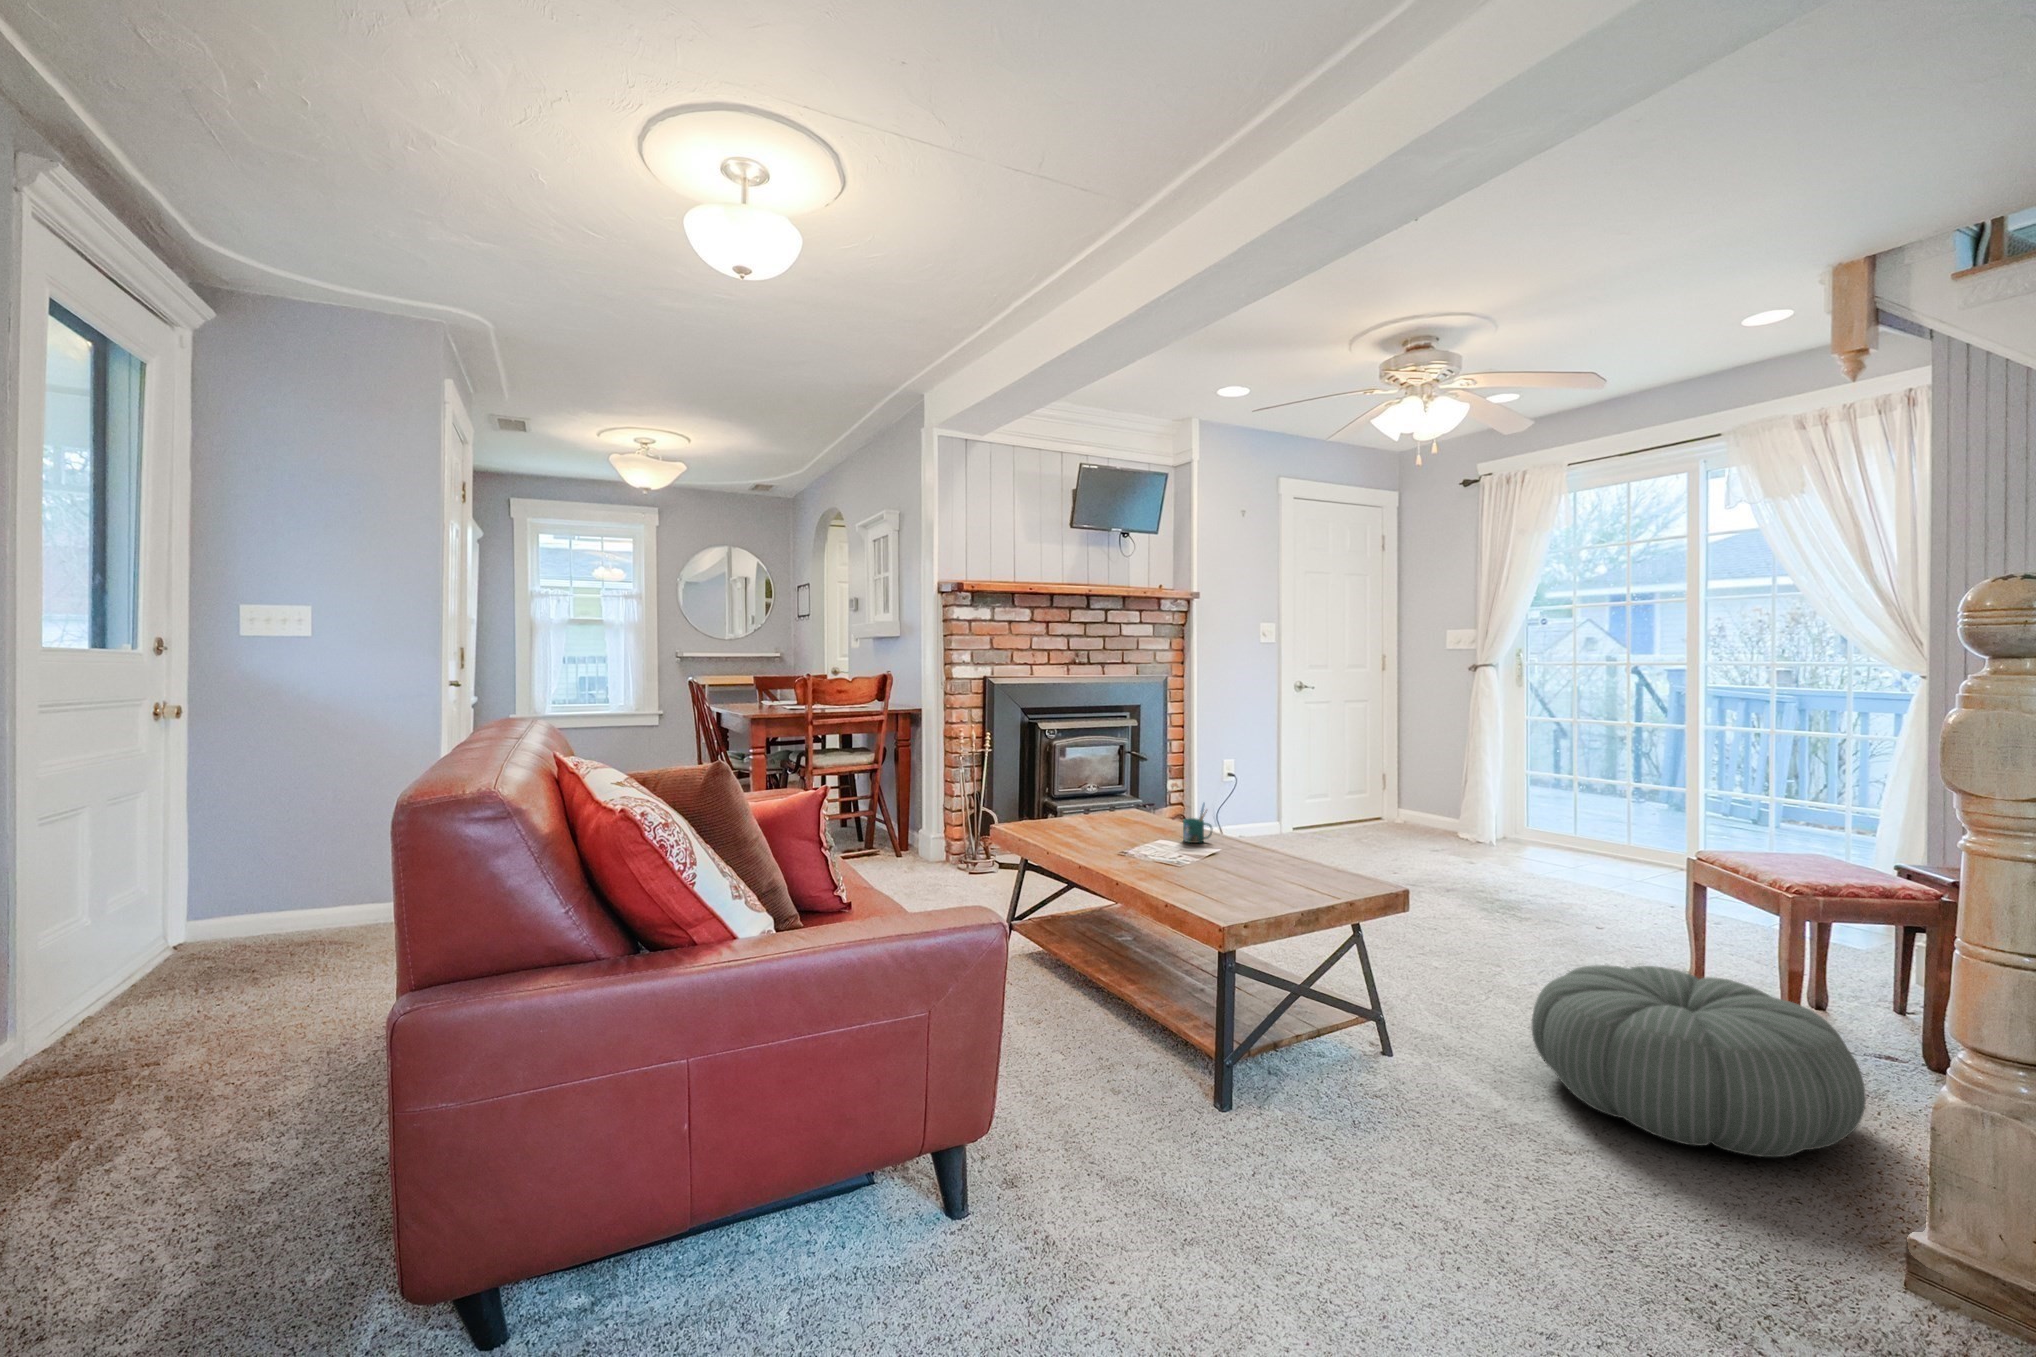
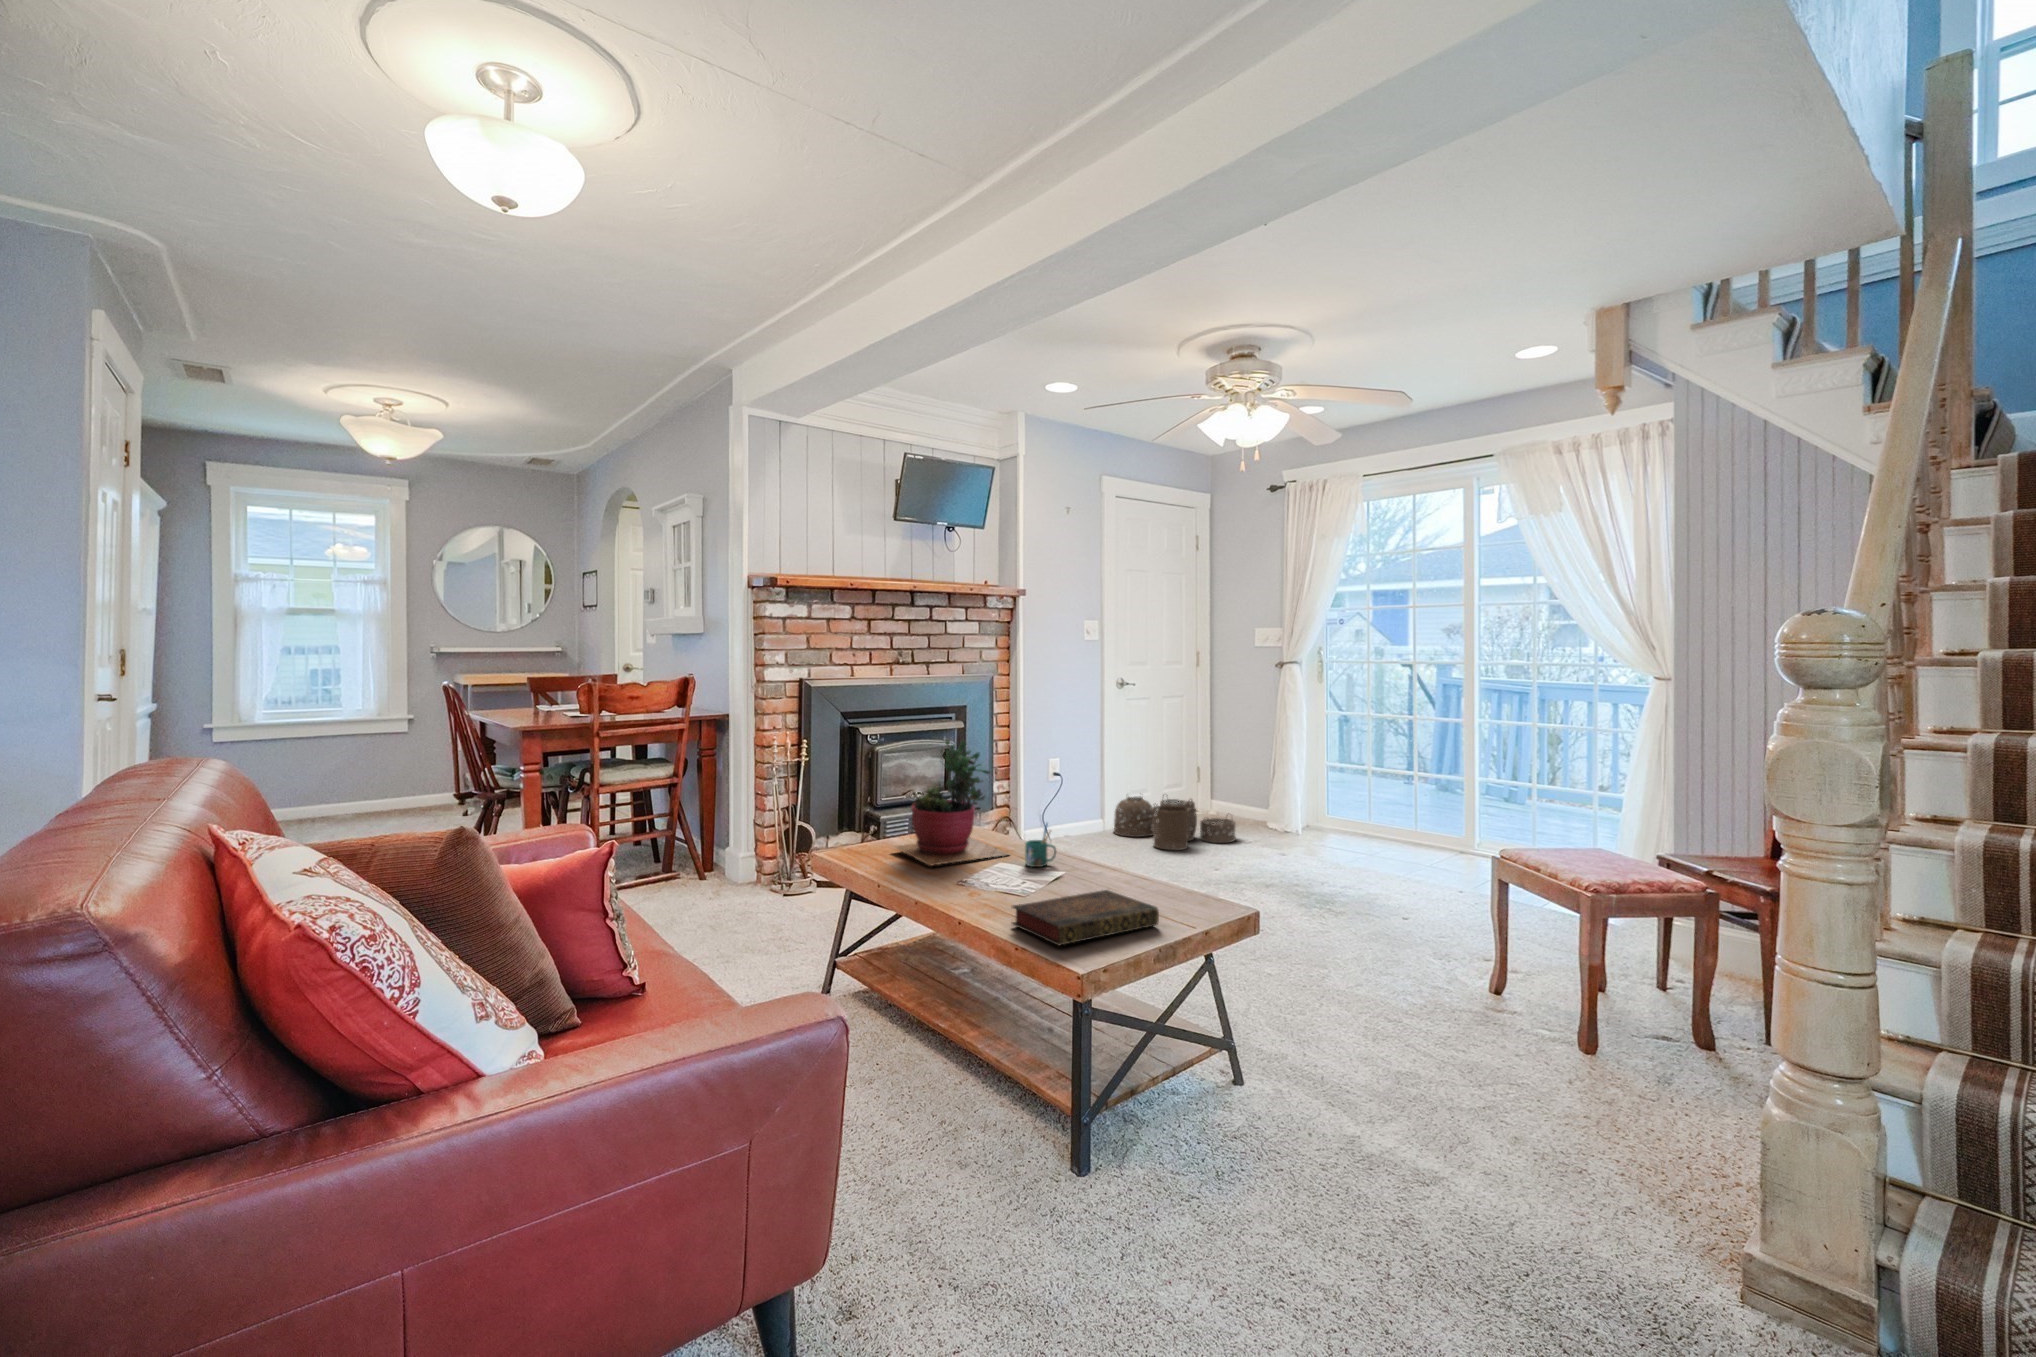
succulent plant: none [1060,724,1171,837] -> present [895,740,1008,866]
woven basket: none [1291,796,1422,853] -> present [1114,795,1236,850]
book: none [1161,860,1302,901] -> present [1012,890,1159,945]
pouf: present [1532,965,1866,1157] -> none [1375,972,1673,1164]

